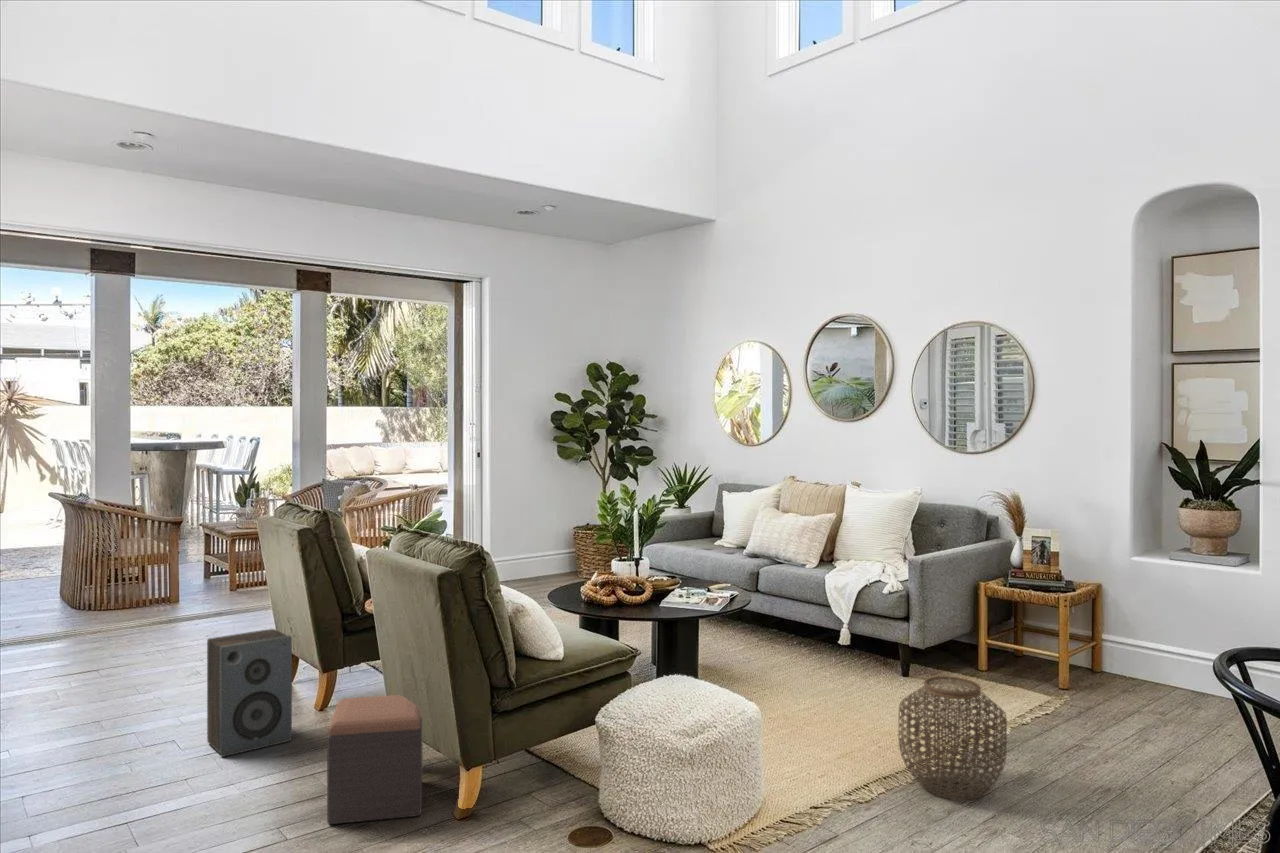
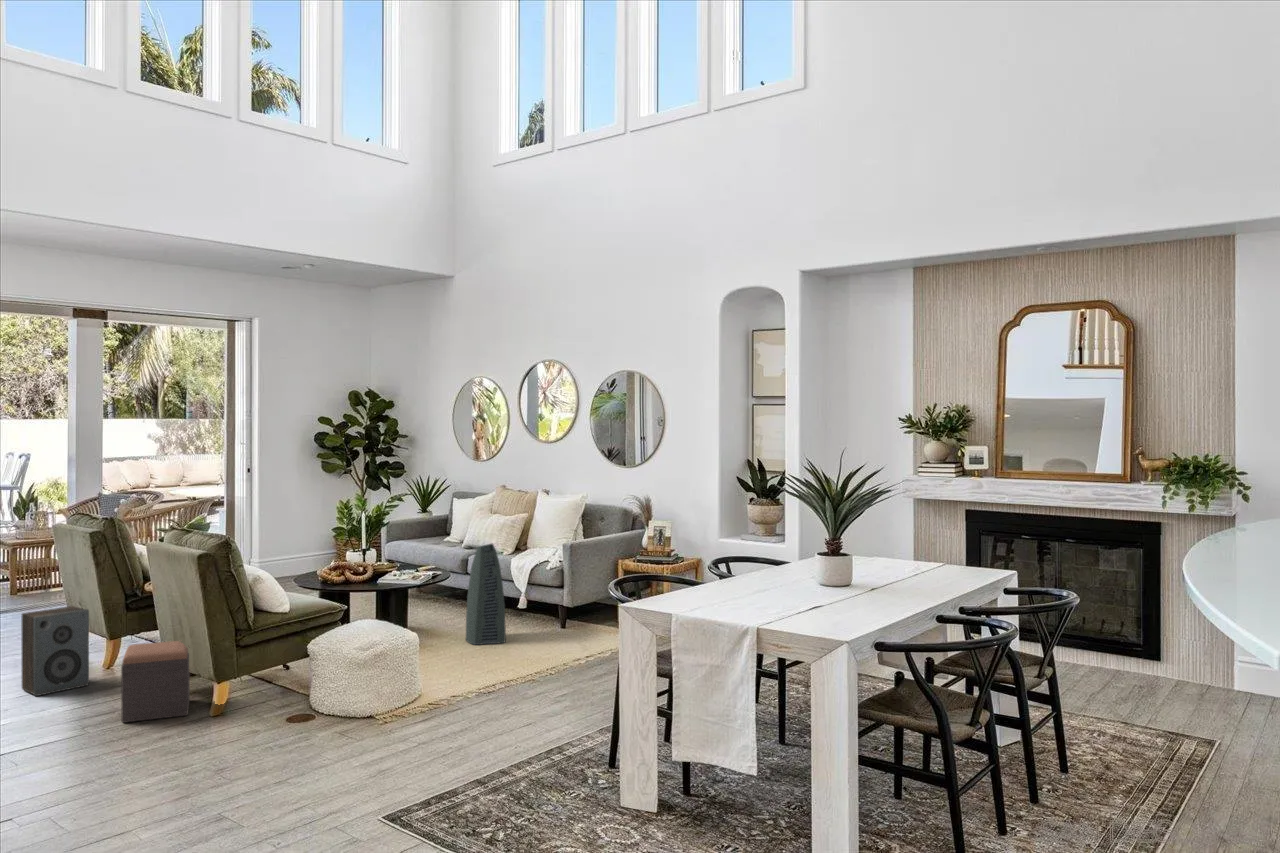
air purifier: none [779,555,838,699] -> present [466,544,506,645]
woven basket: present [898,676,1007,800] -> none [514,615,578,689]

